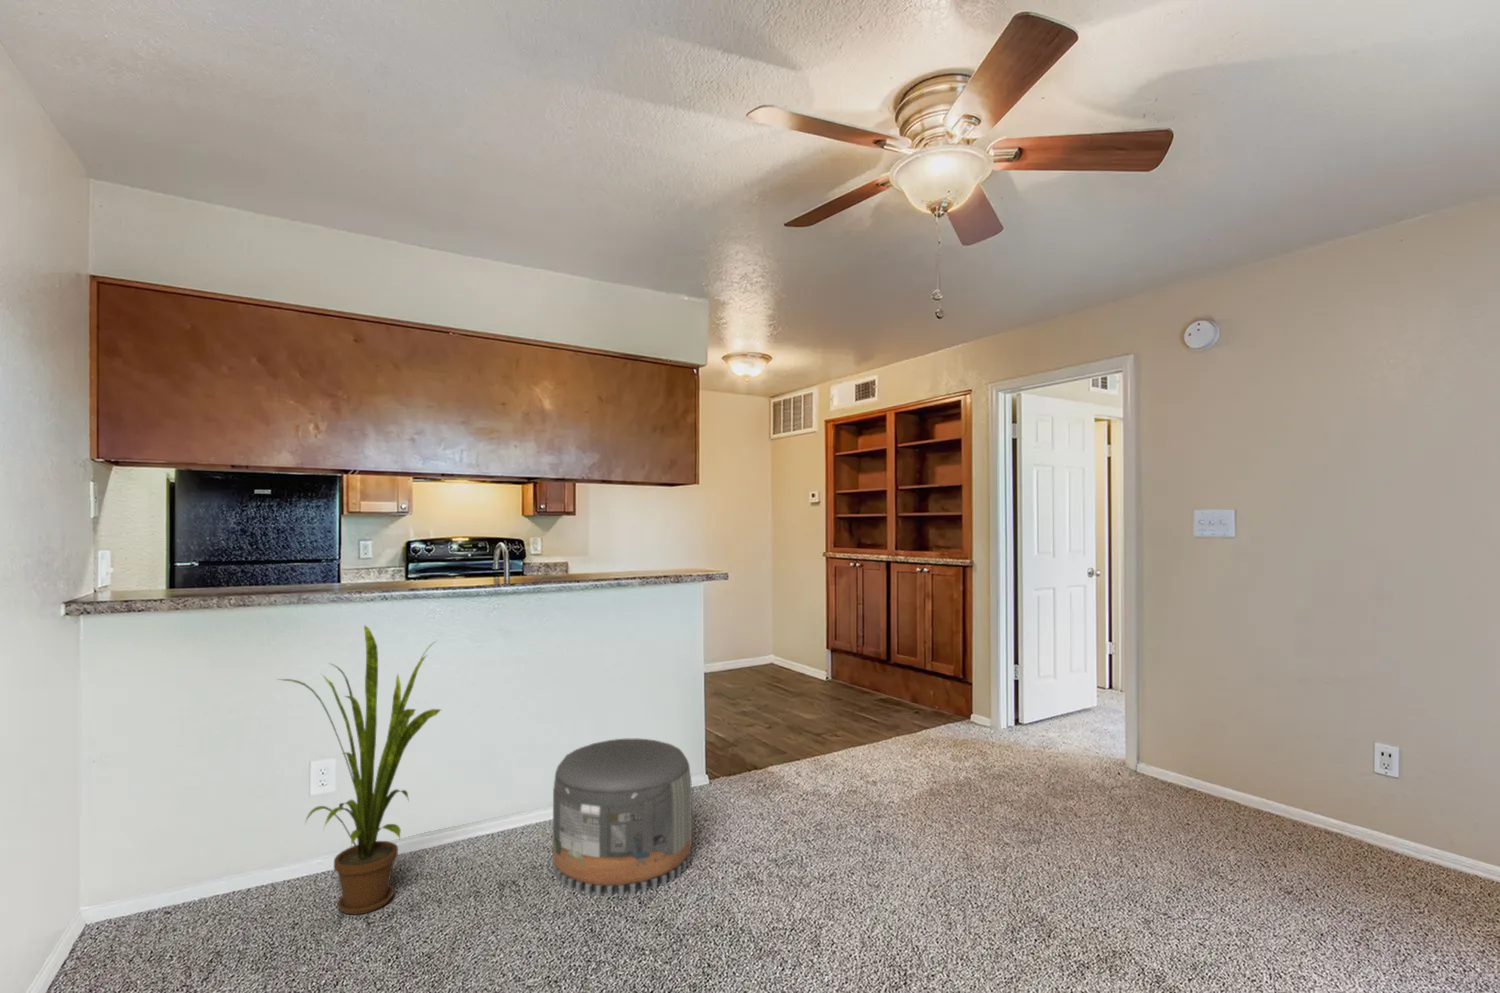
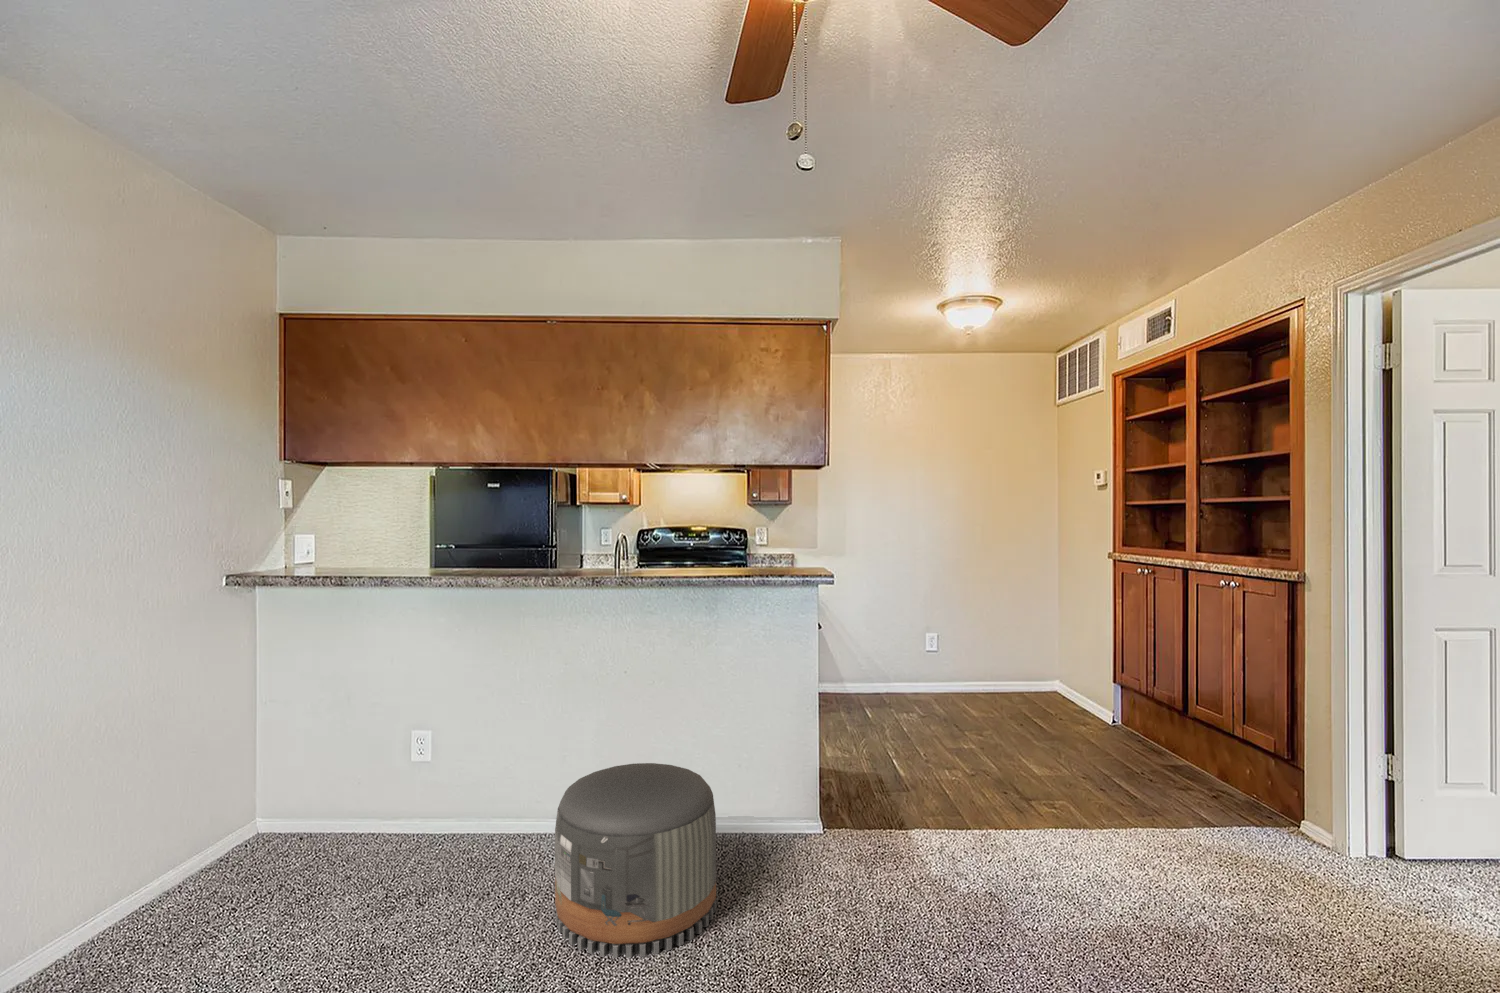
house plant: present [284,626,440,915] -> none [334,610,483,888]

